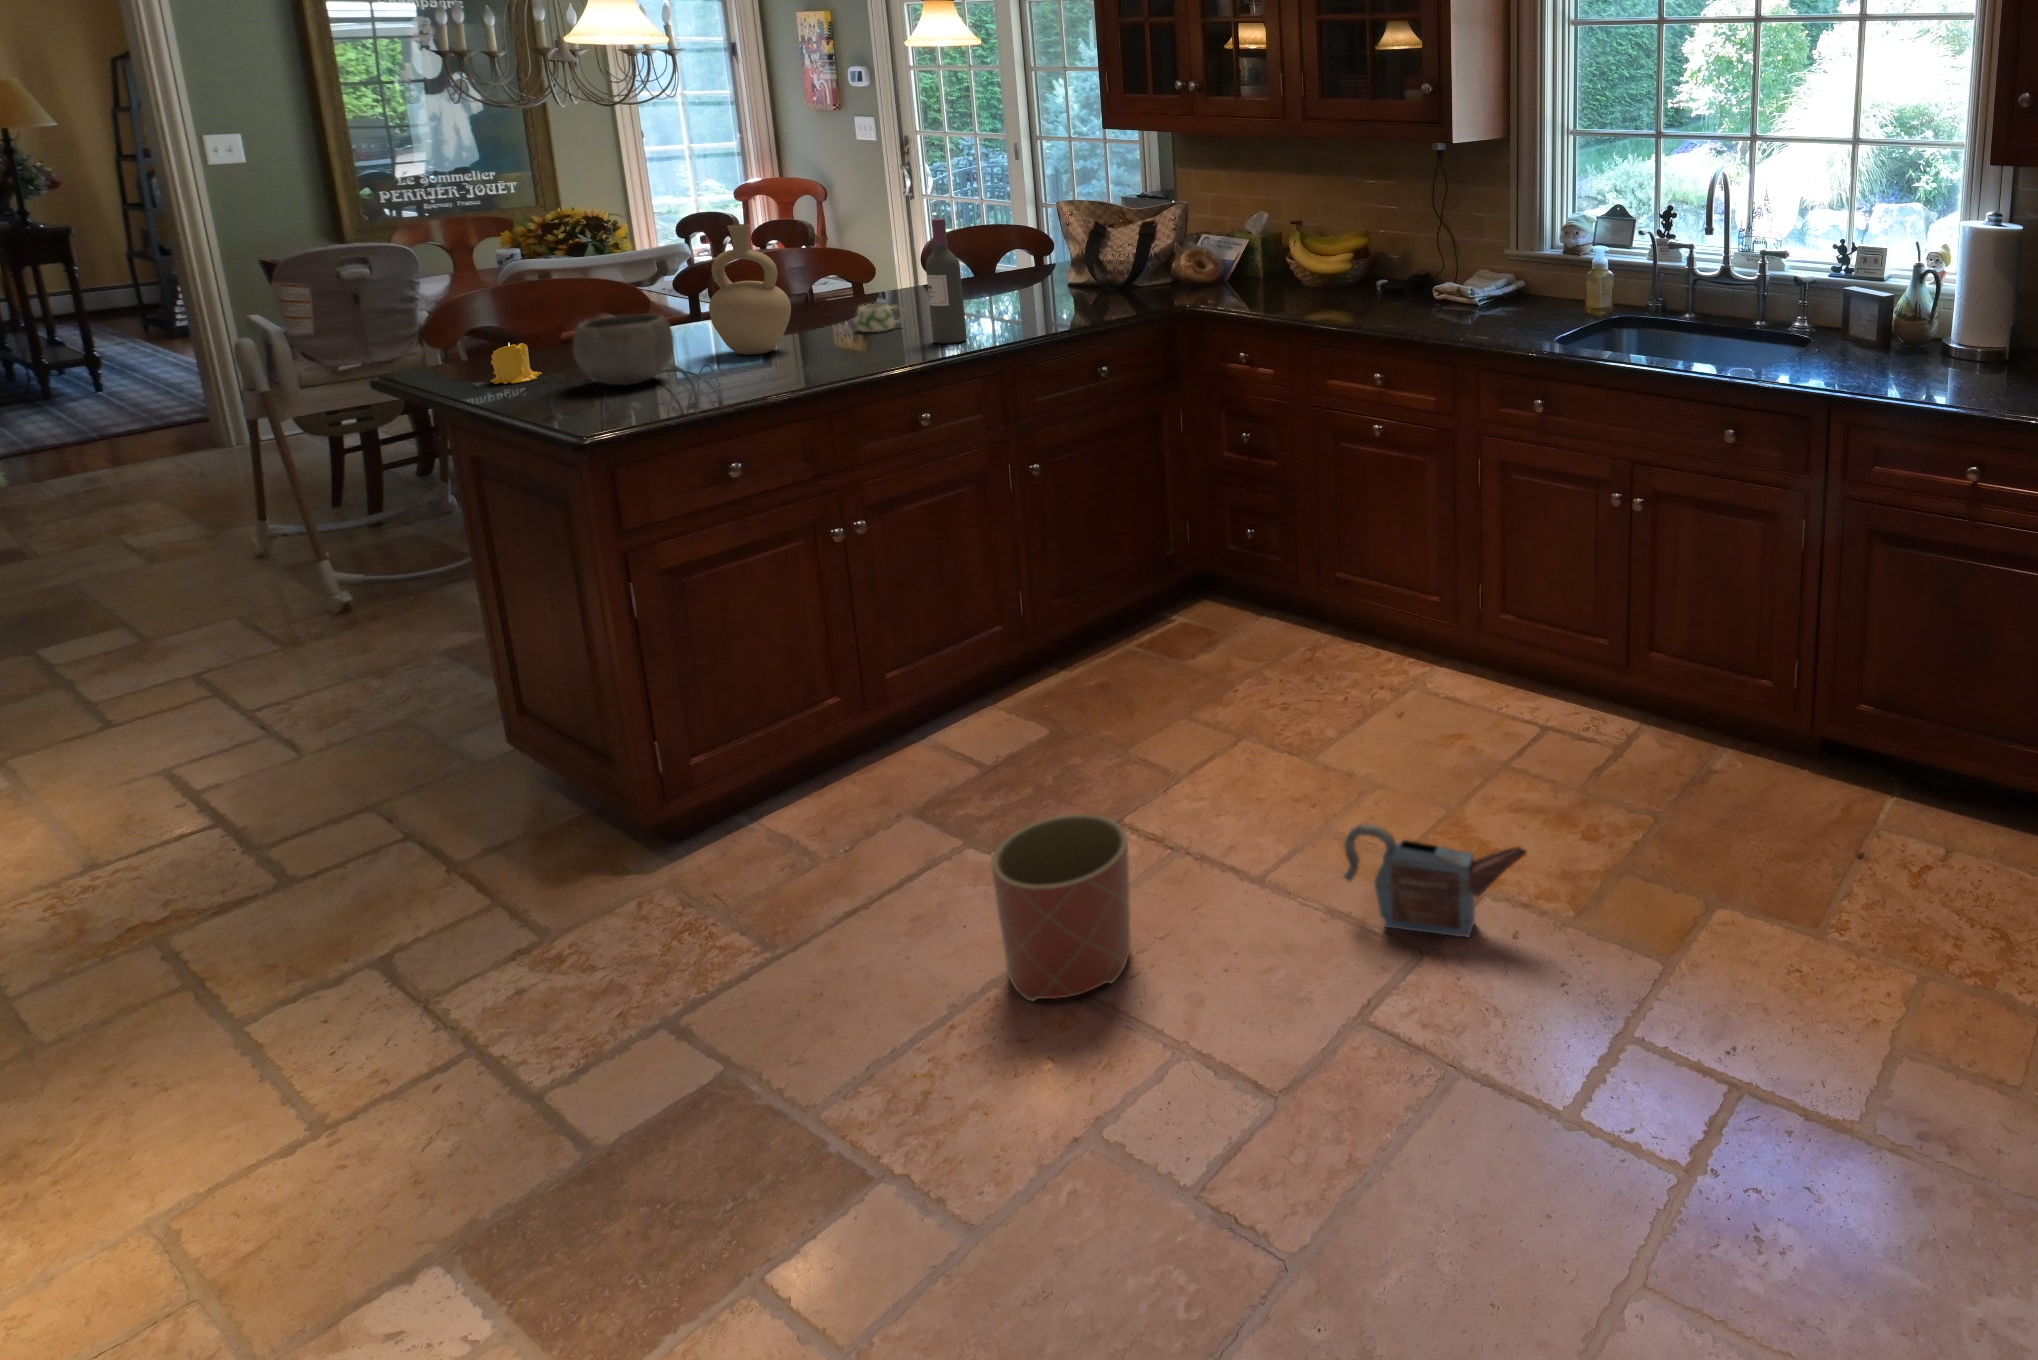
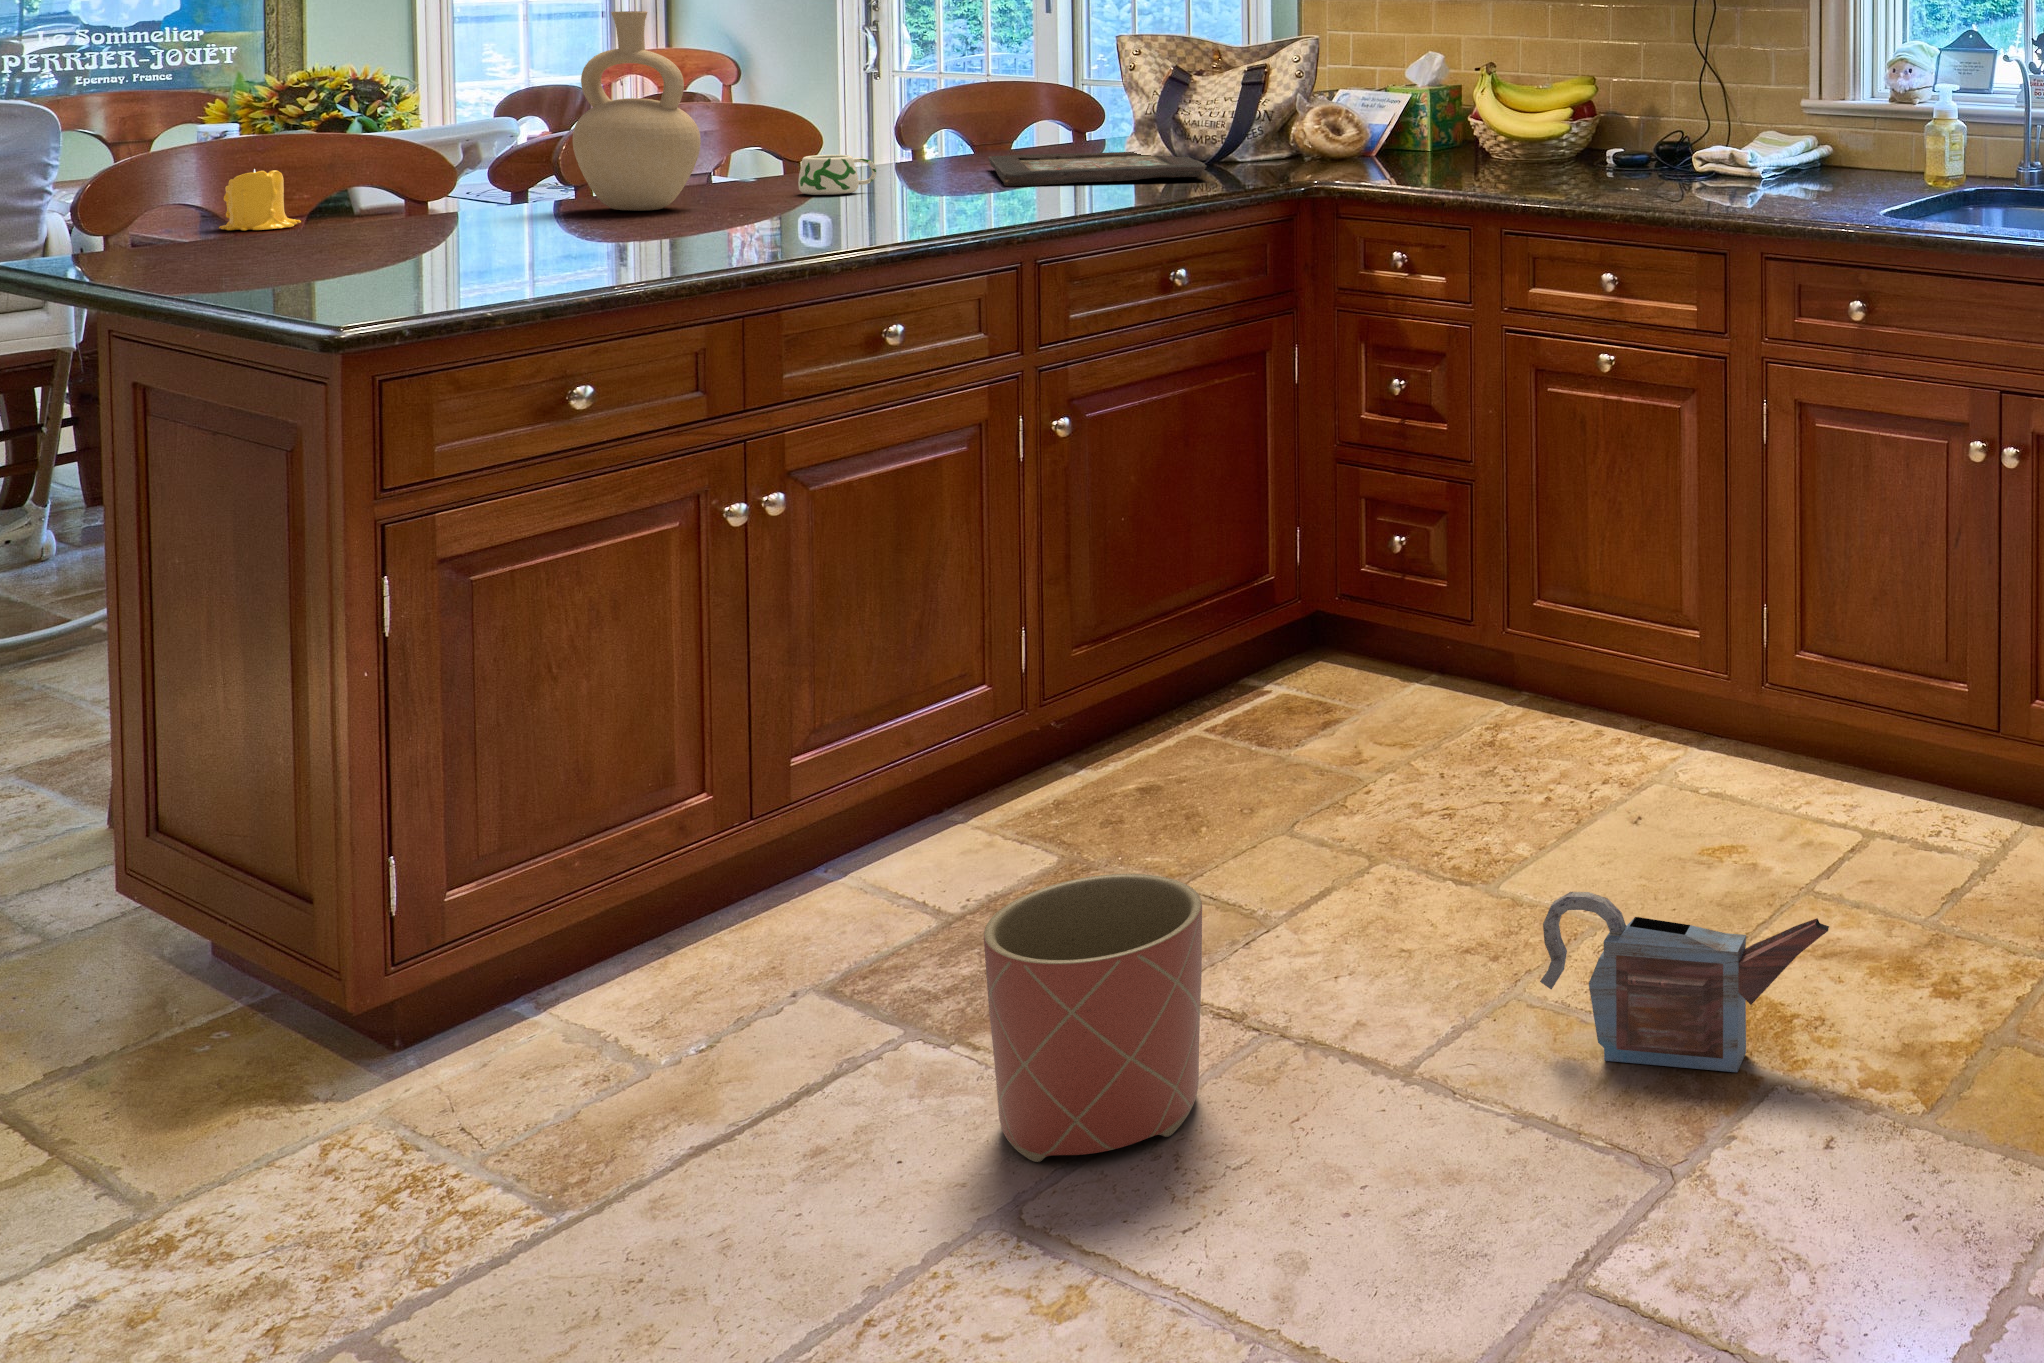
wine bottle: present [926,219,967,344] -> none [915,15,972,205]
decorative tray: none [978,281,1118,318] -> present [988,151,1207,186]
ceramic bowl: present [573,314,674,385] -> none [360,130,518,233]

